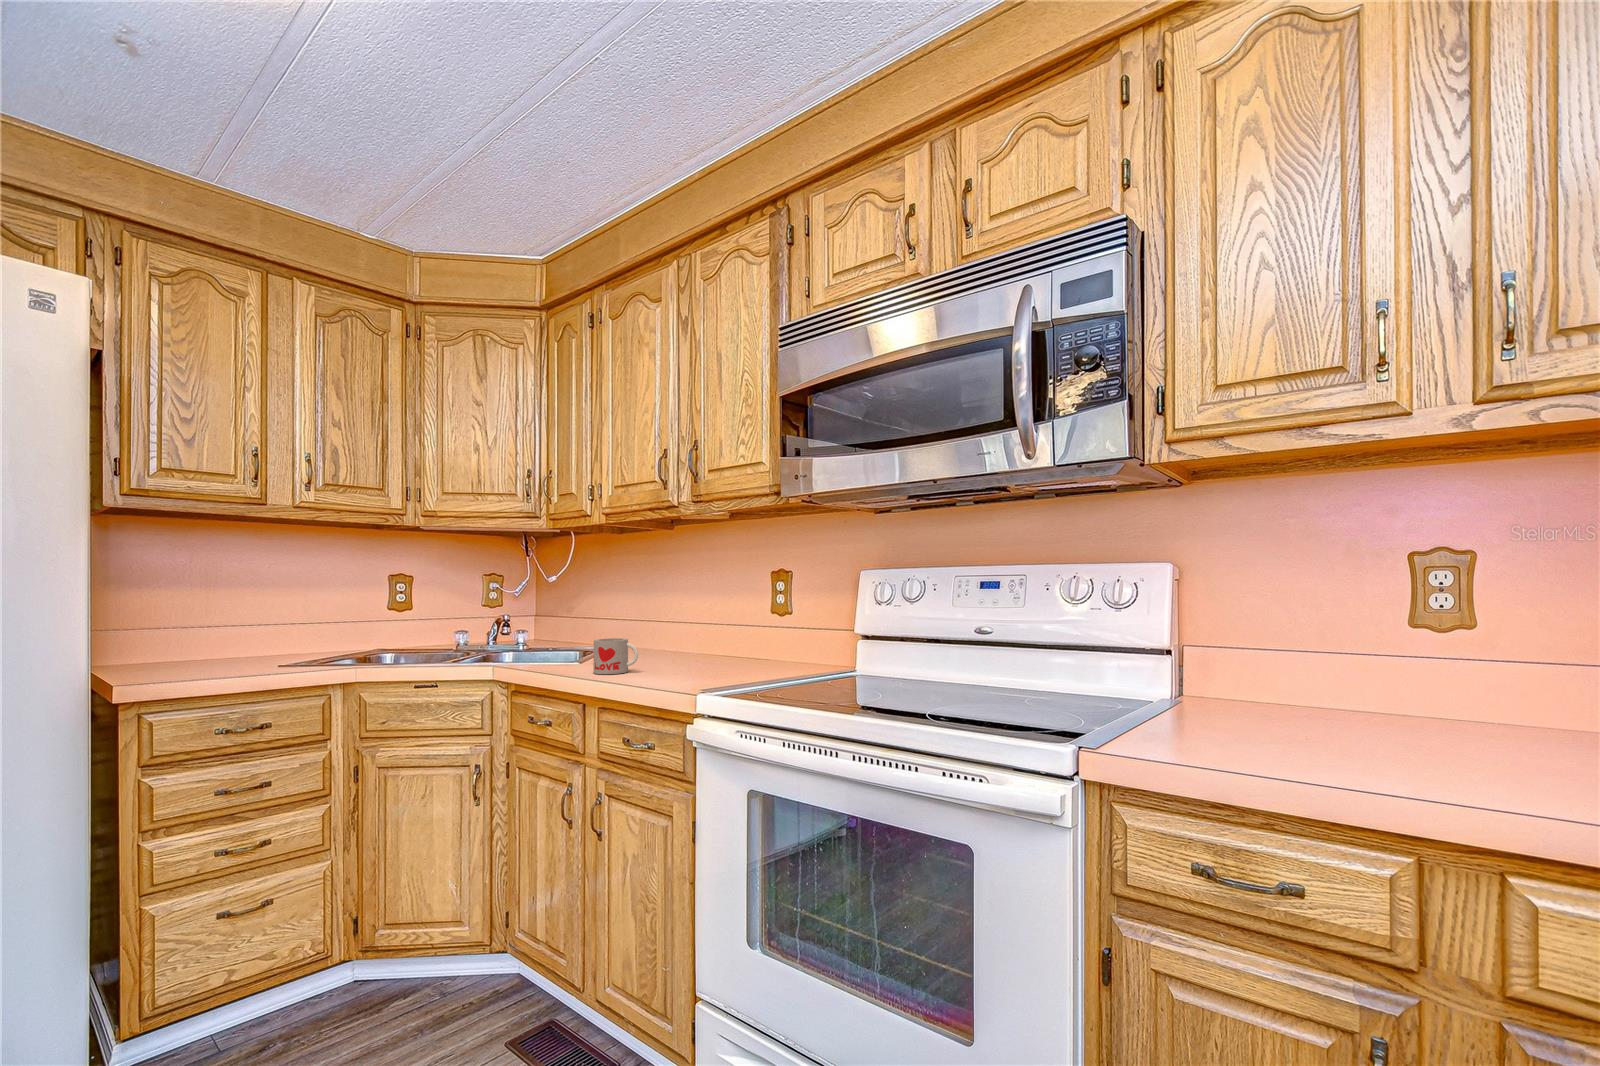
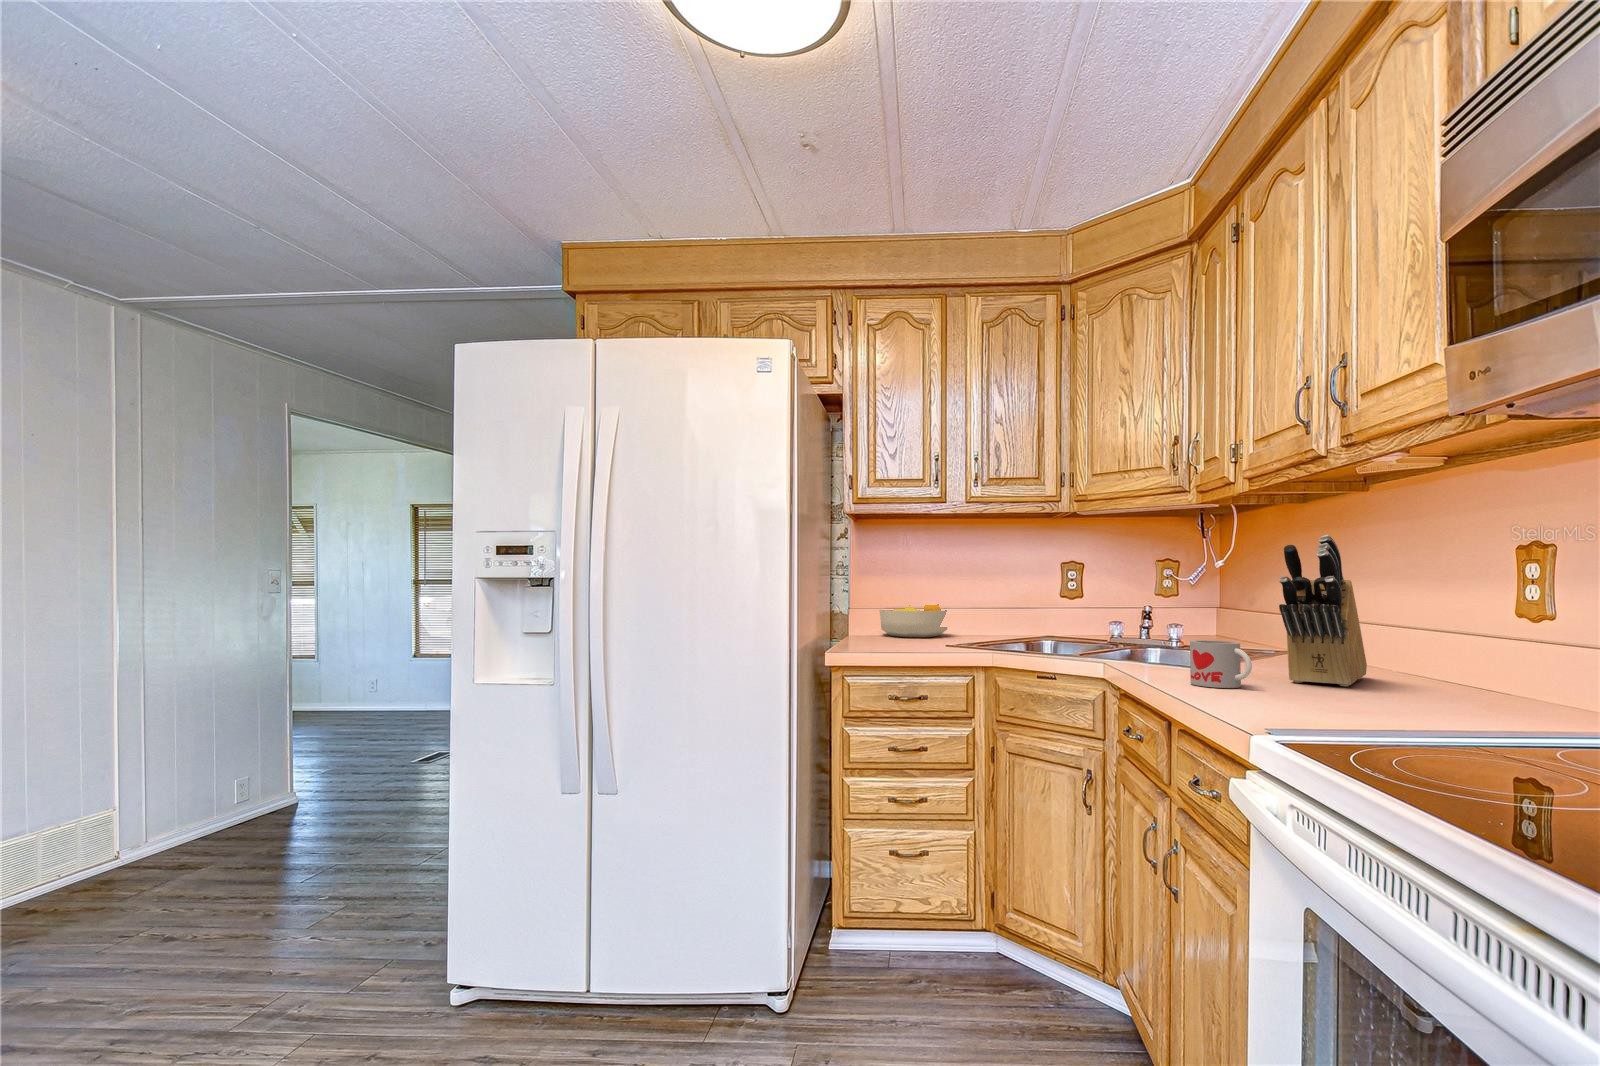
knife block: none [635,559,680,663] -> present [1279,535,1367,686]
fruit bowl: none [161,617,267,668] -> present [880,604,947,637]

